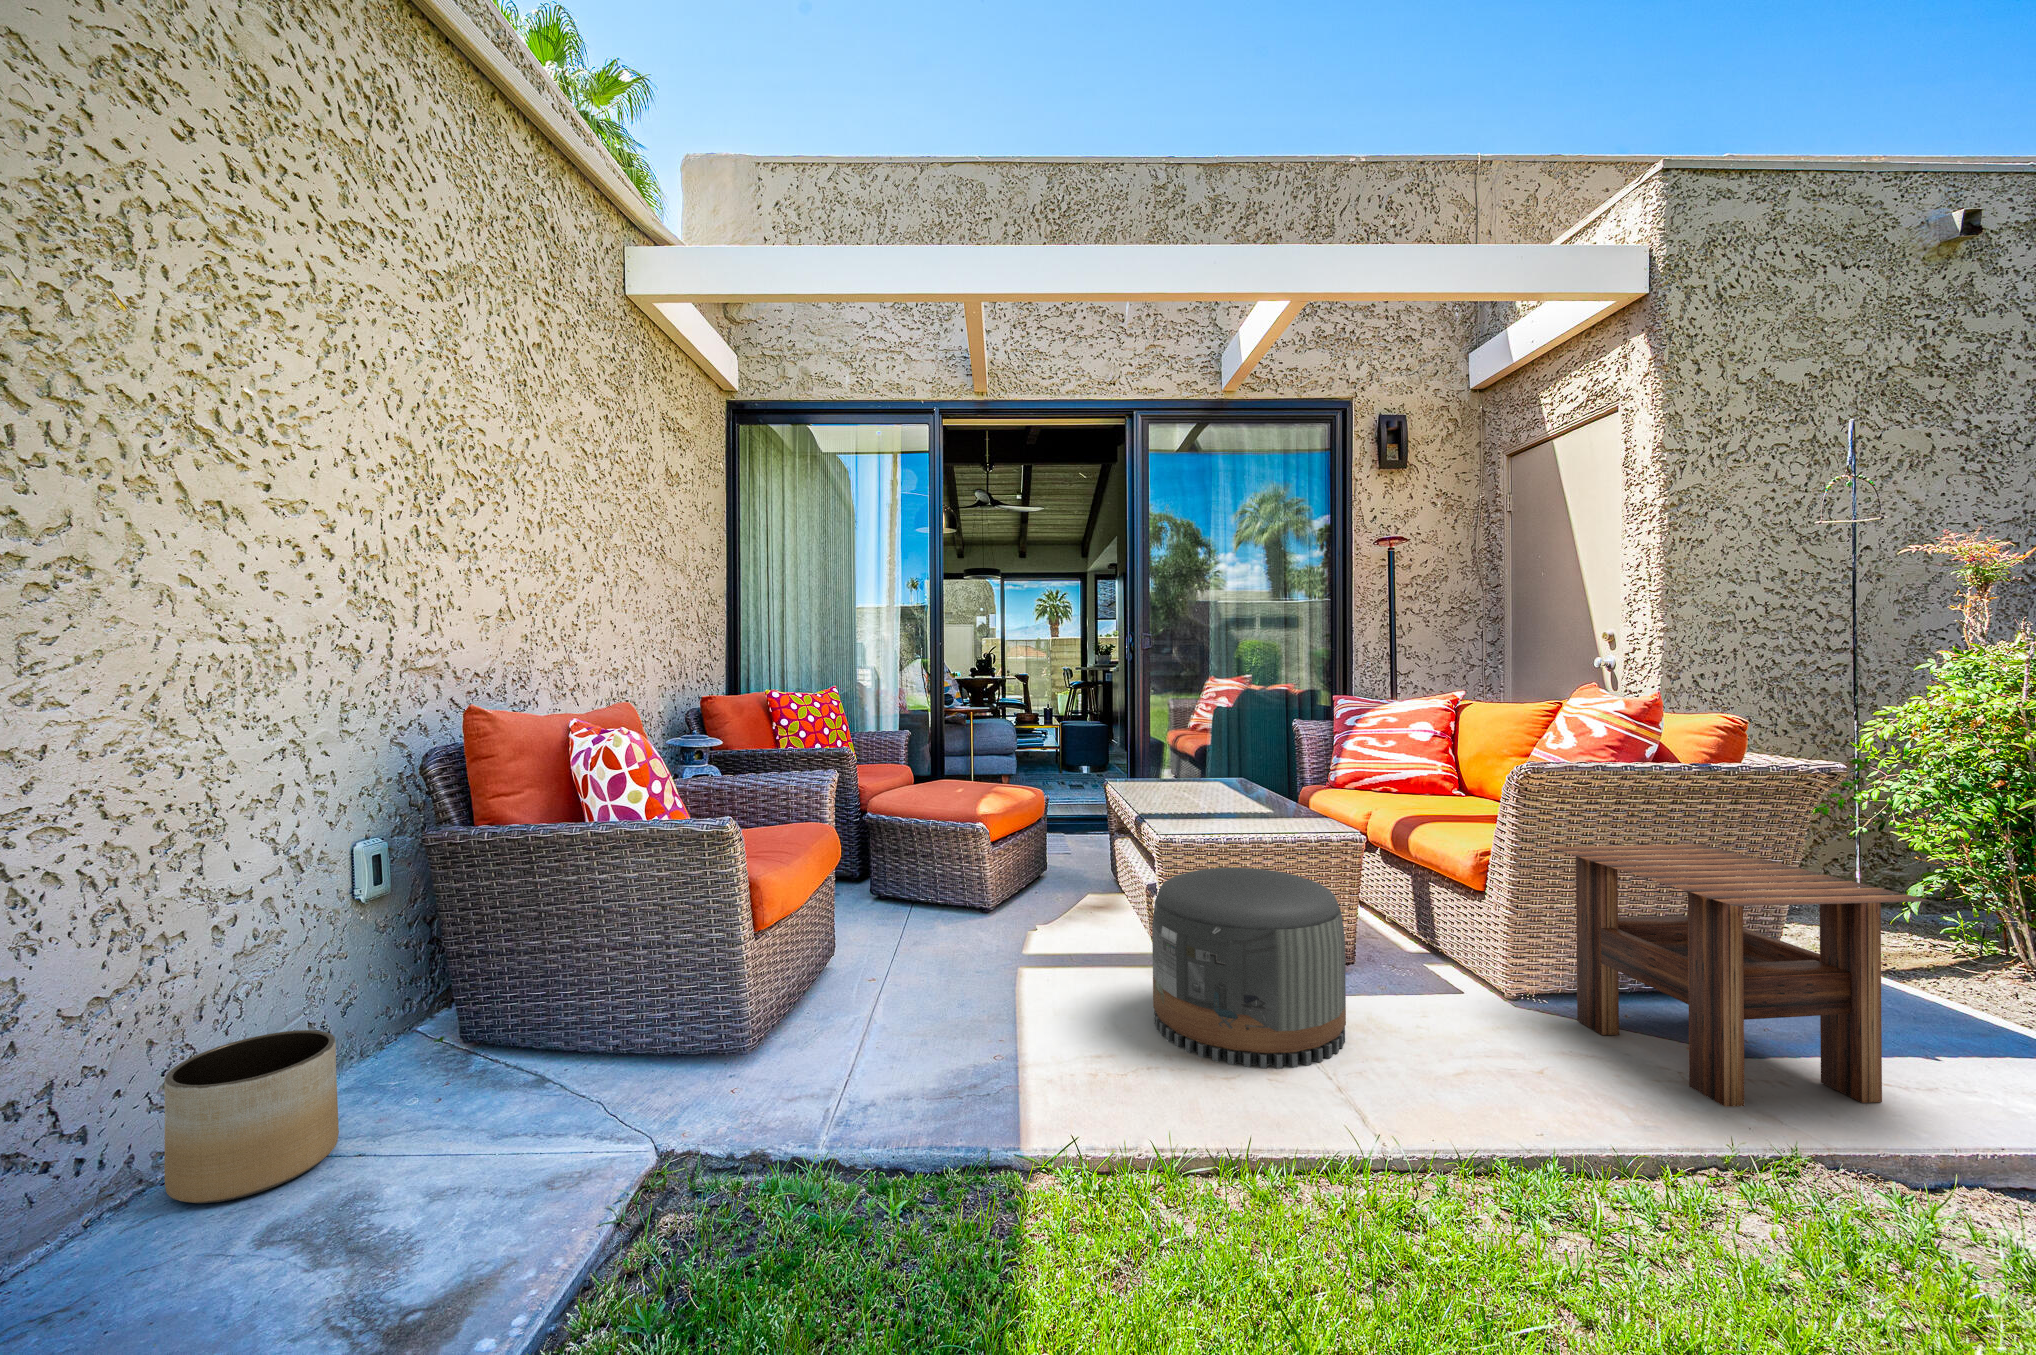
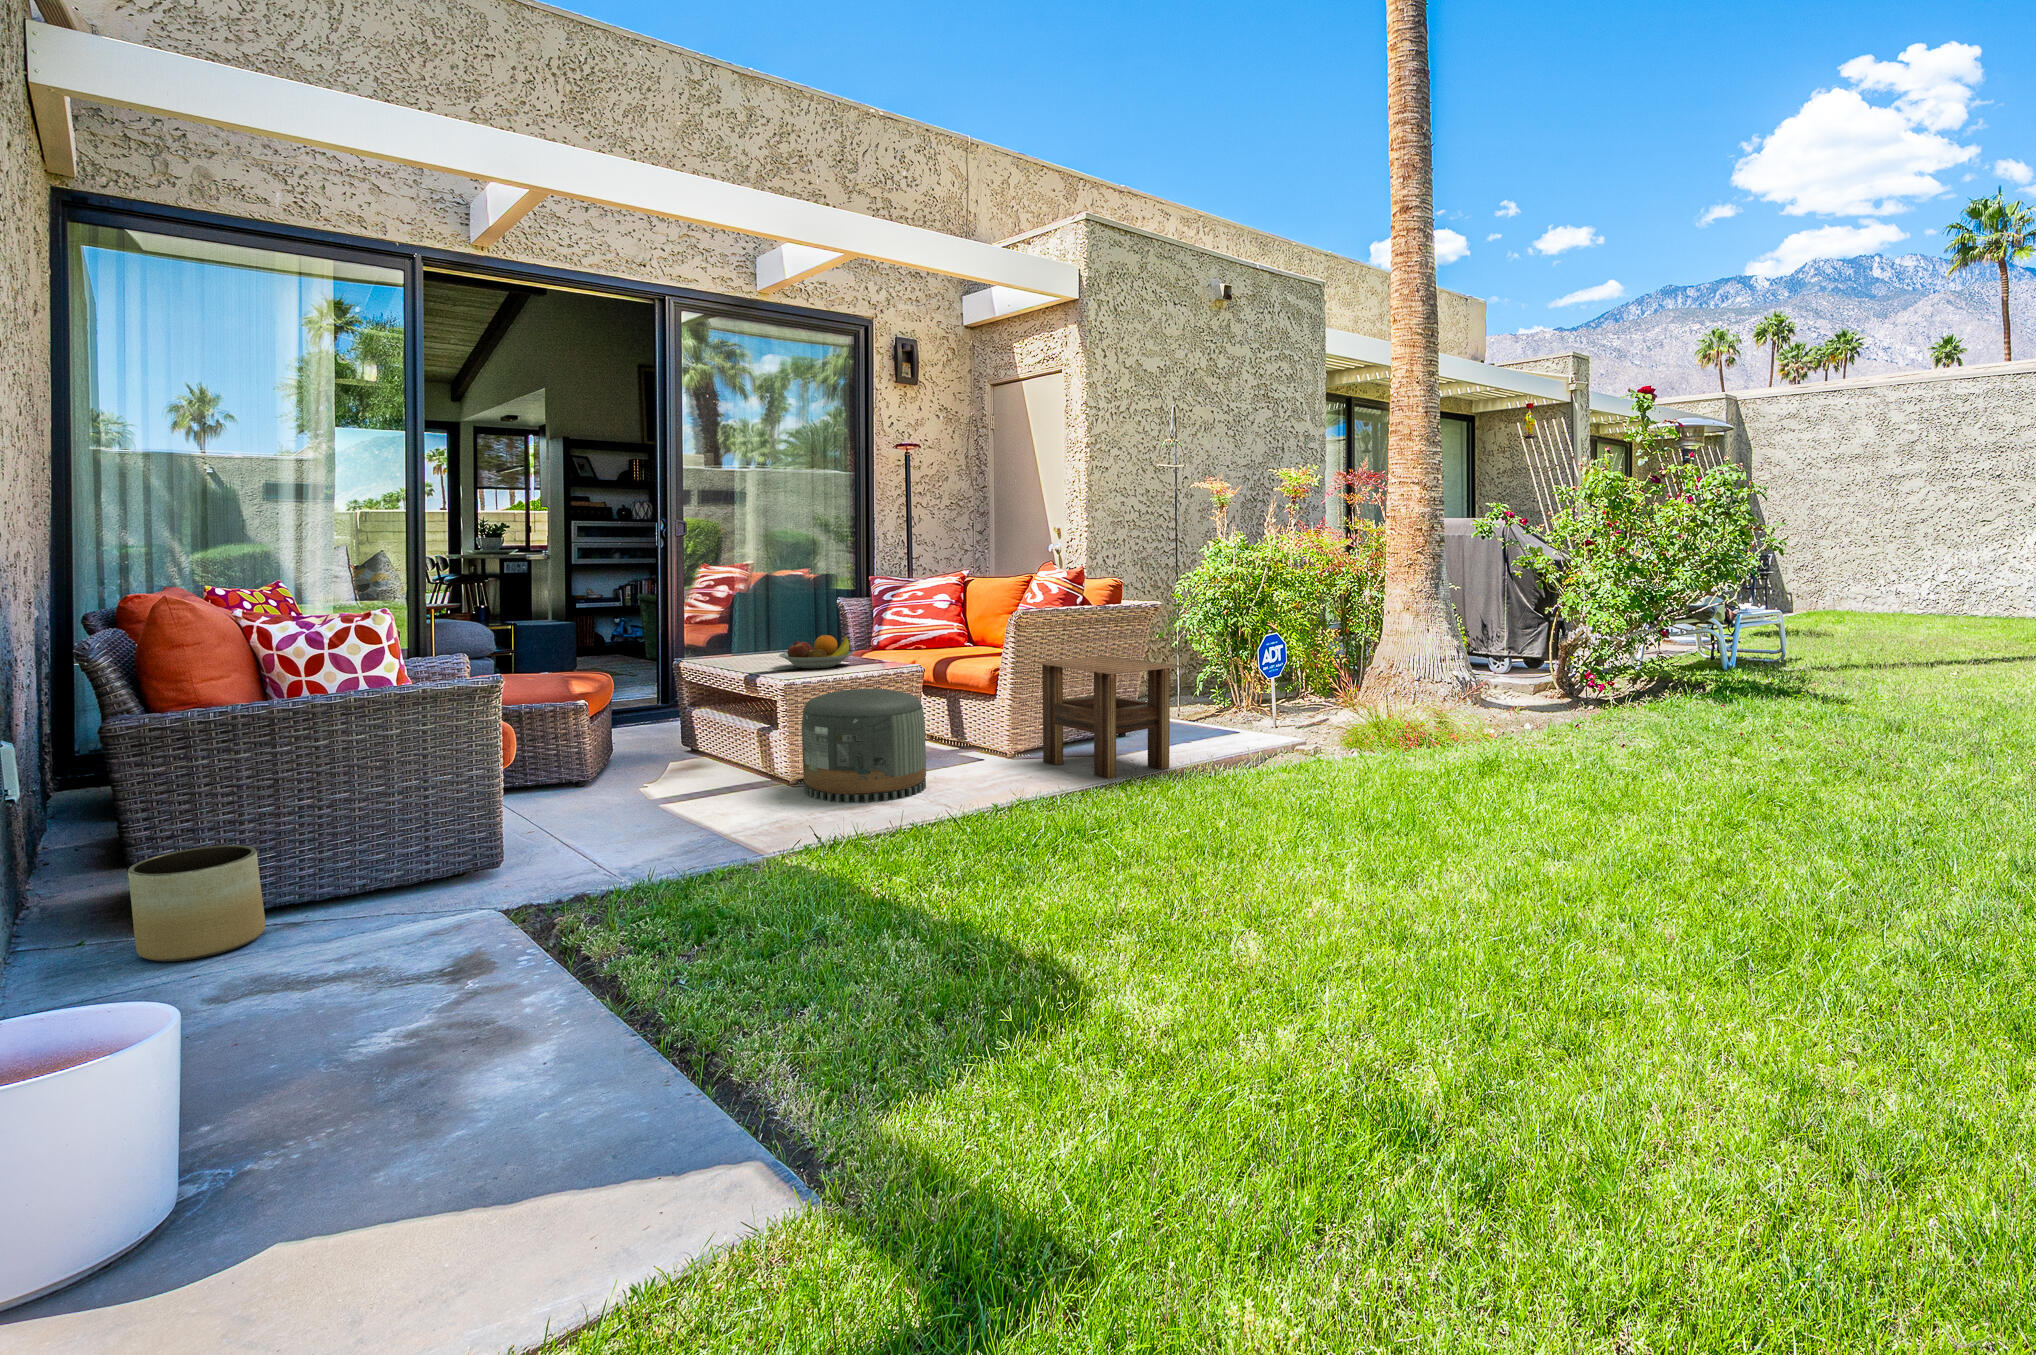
fruit bowl: none [1170,777,1269,821] -> present [779,635,853,668]

